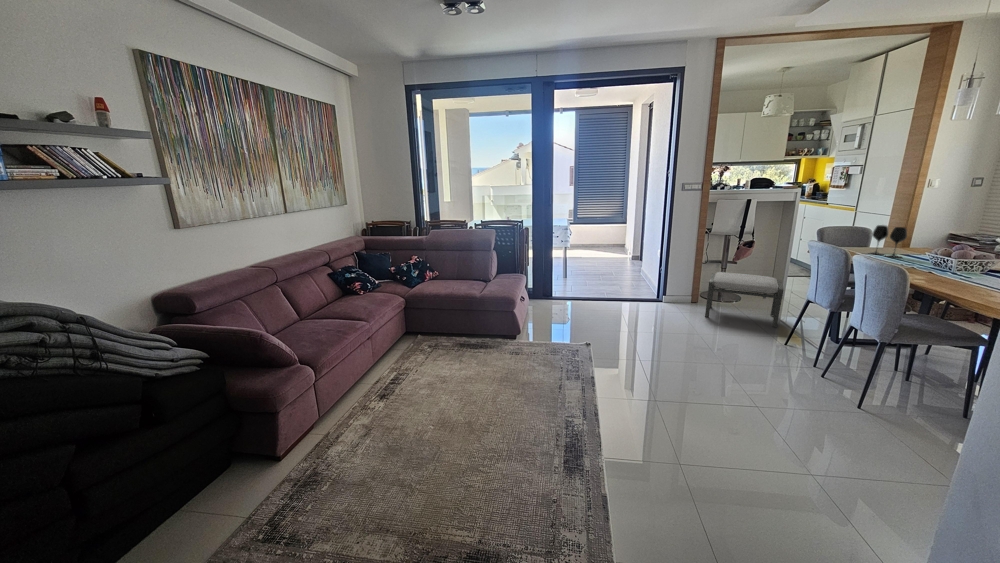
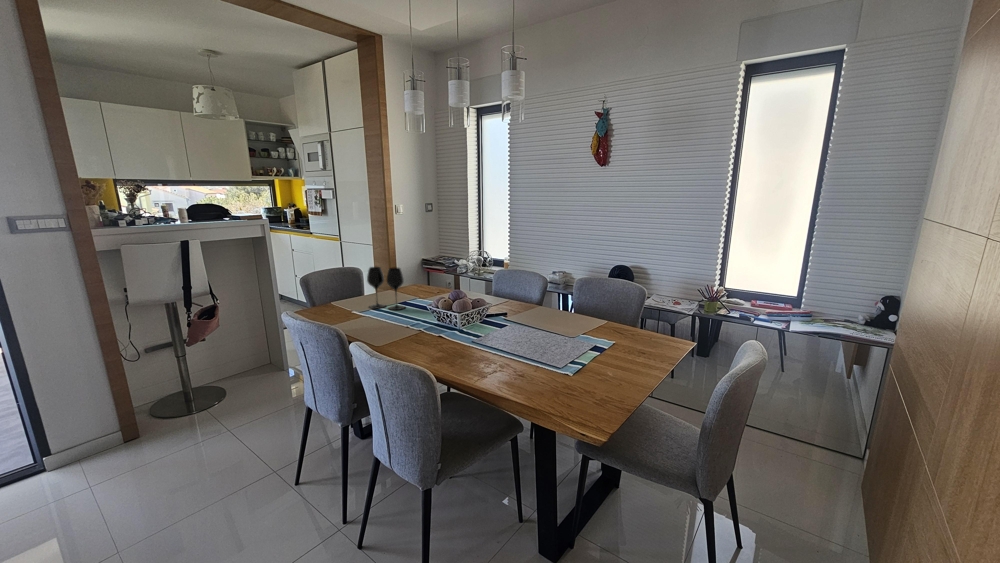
ottoman: present [705,272,783,327] -> none [127,363,284,489]

